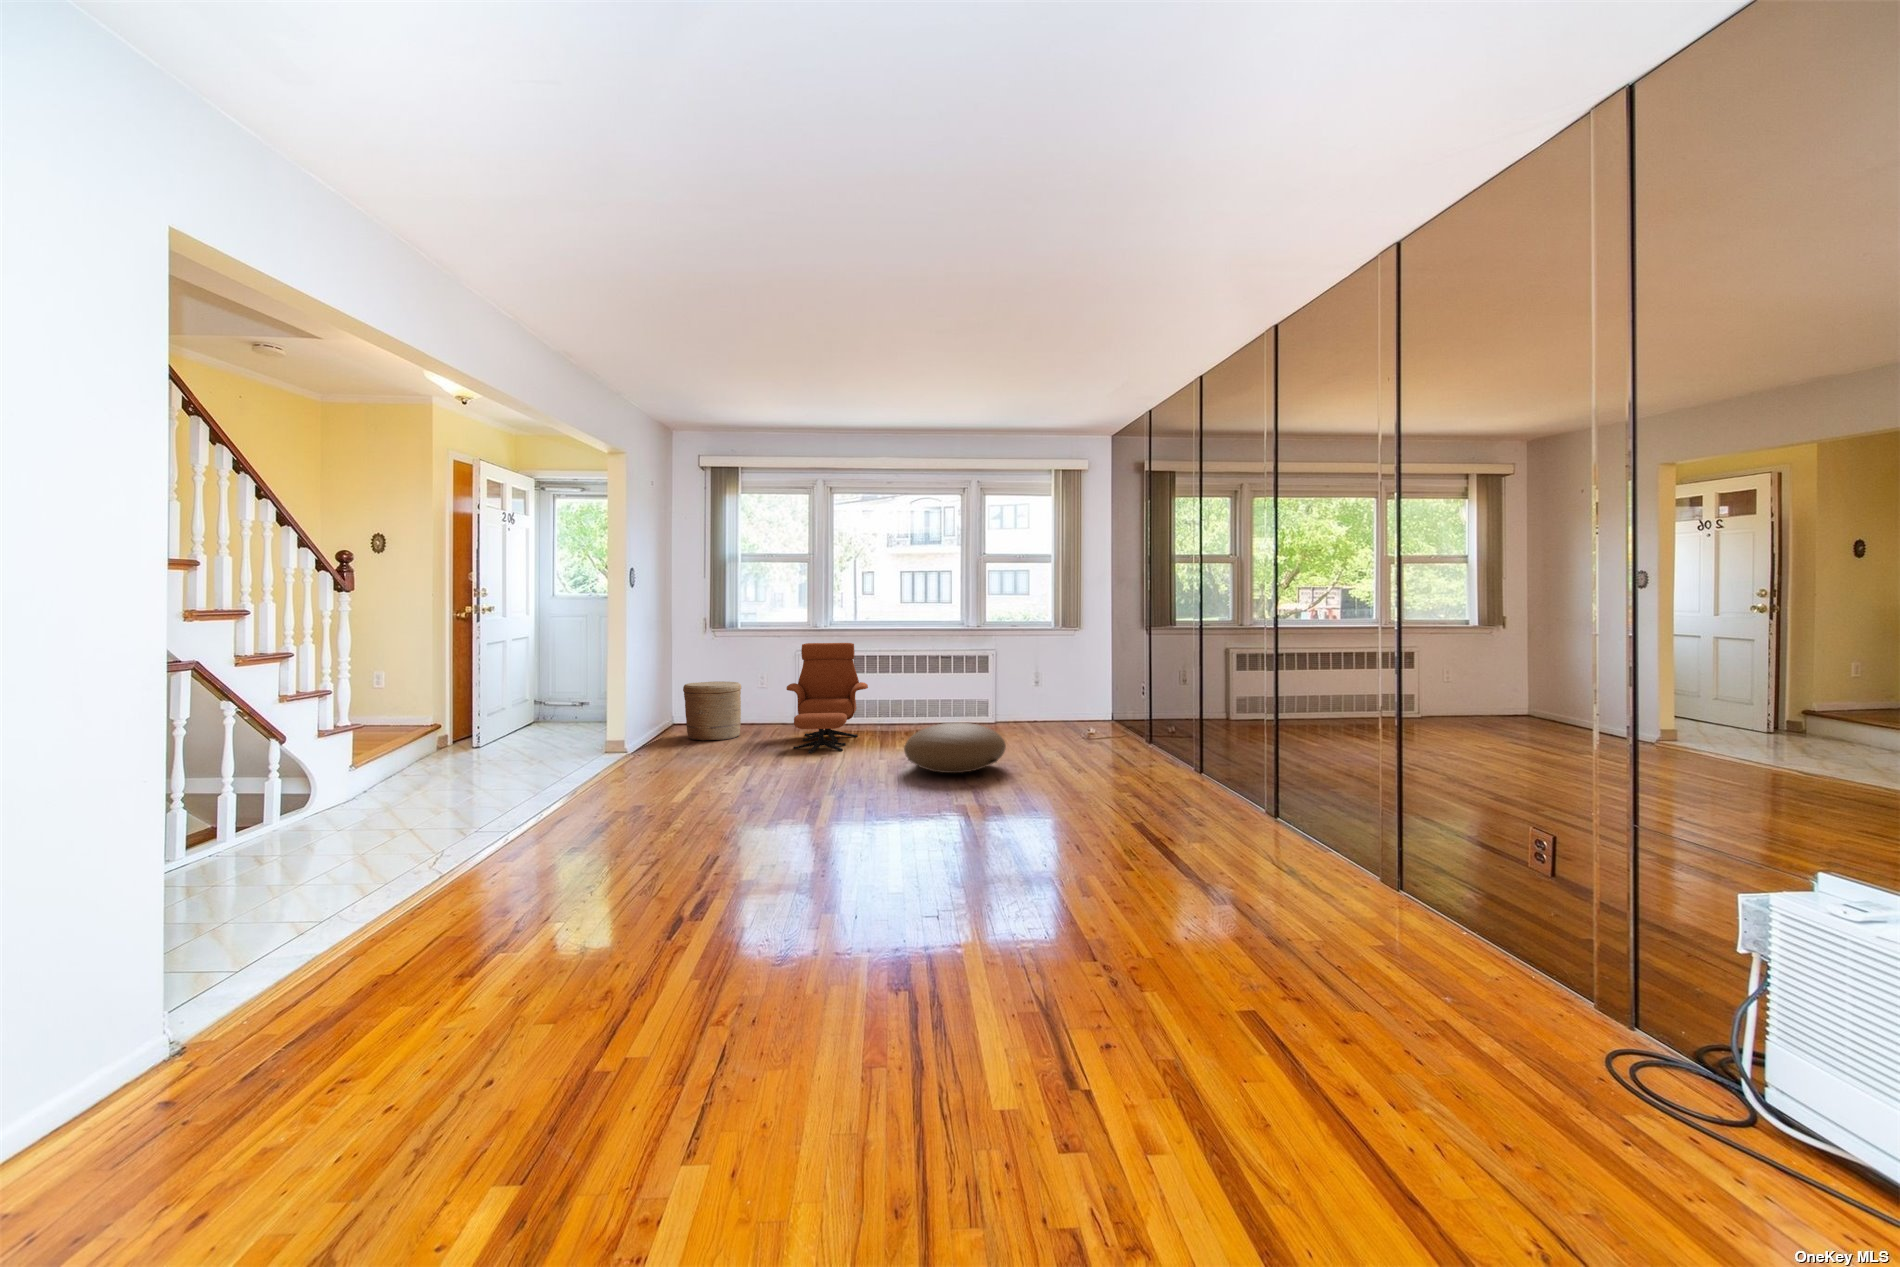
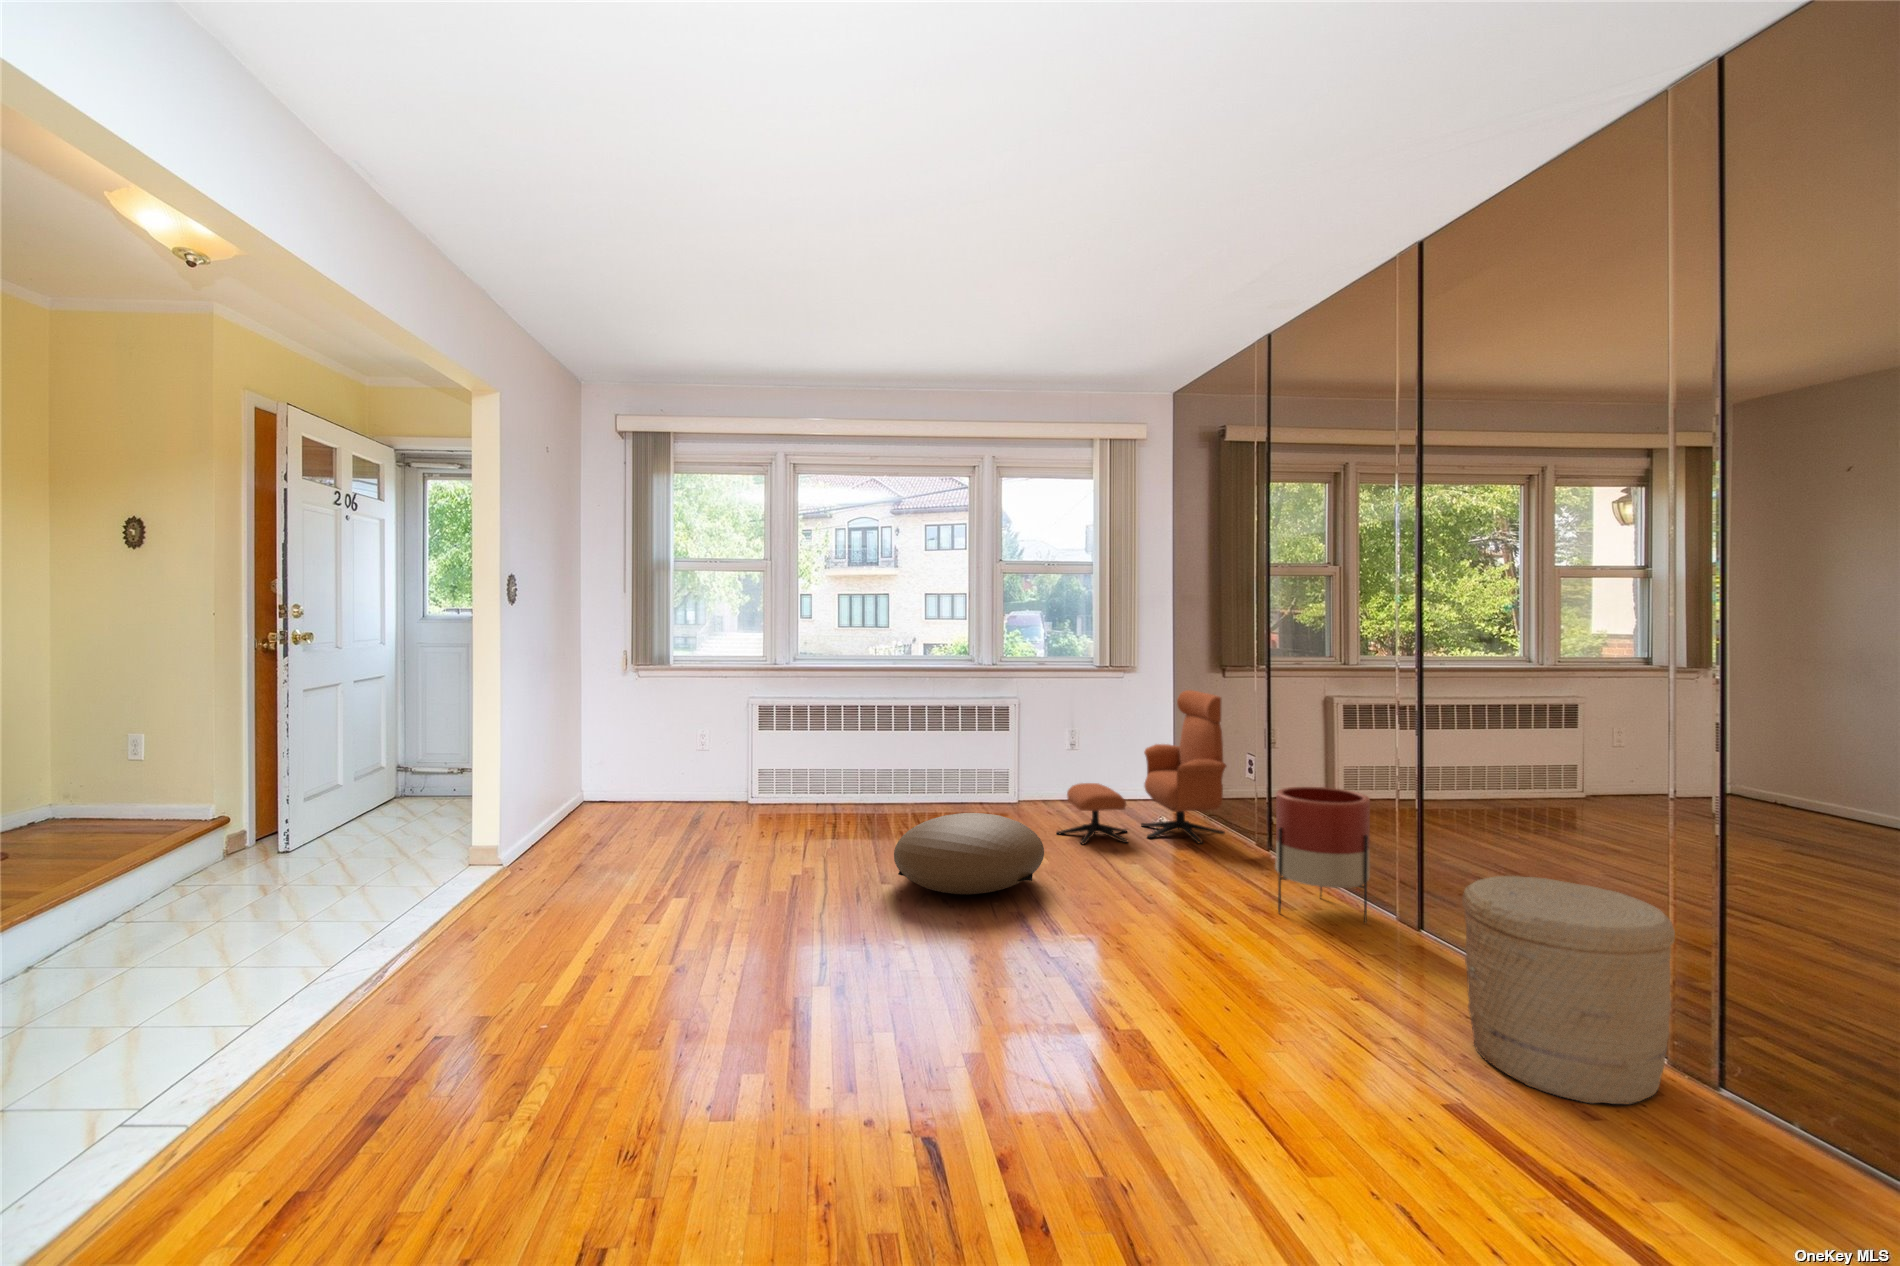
lounge chair: present [786,643,868,753] -> present [1056,690,1226,844]
woven basket: present [683,681,741,741] -> present [1462,876,1675,1104]
planter: none [1158,699,1218,785] -> present [1275,787,1370,923]

